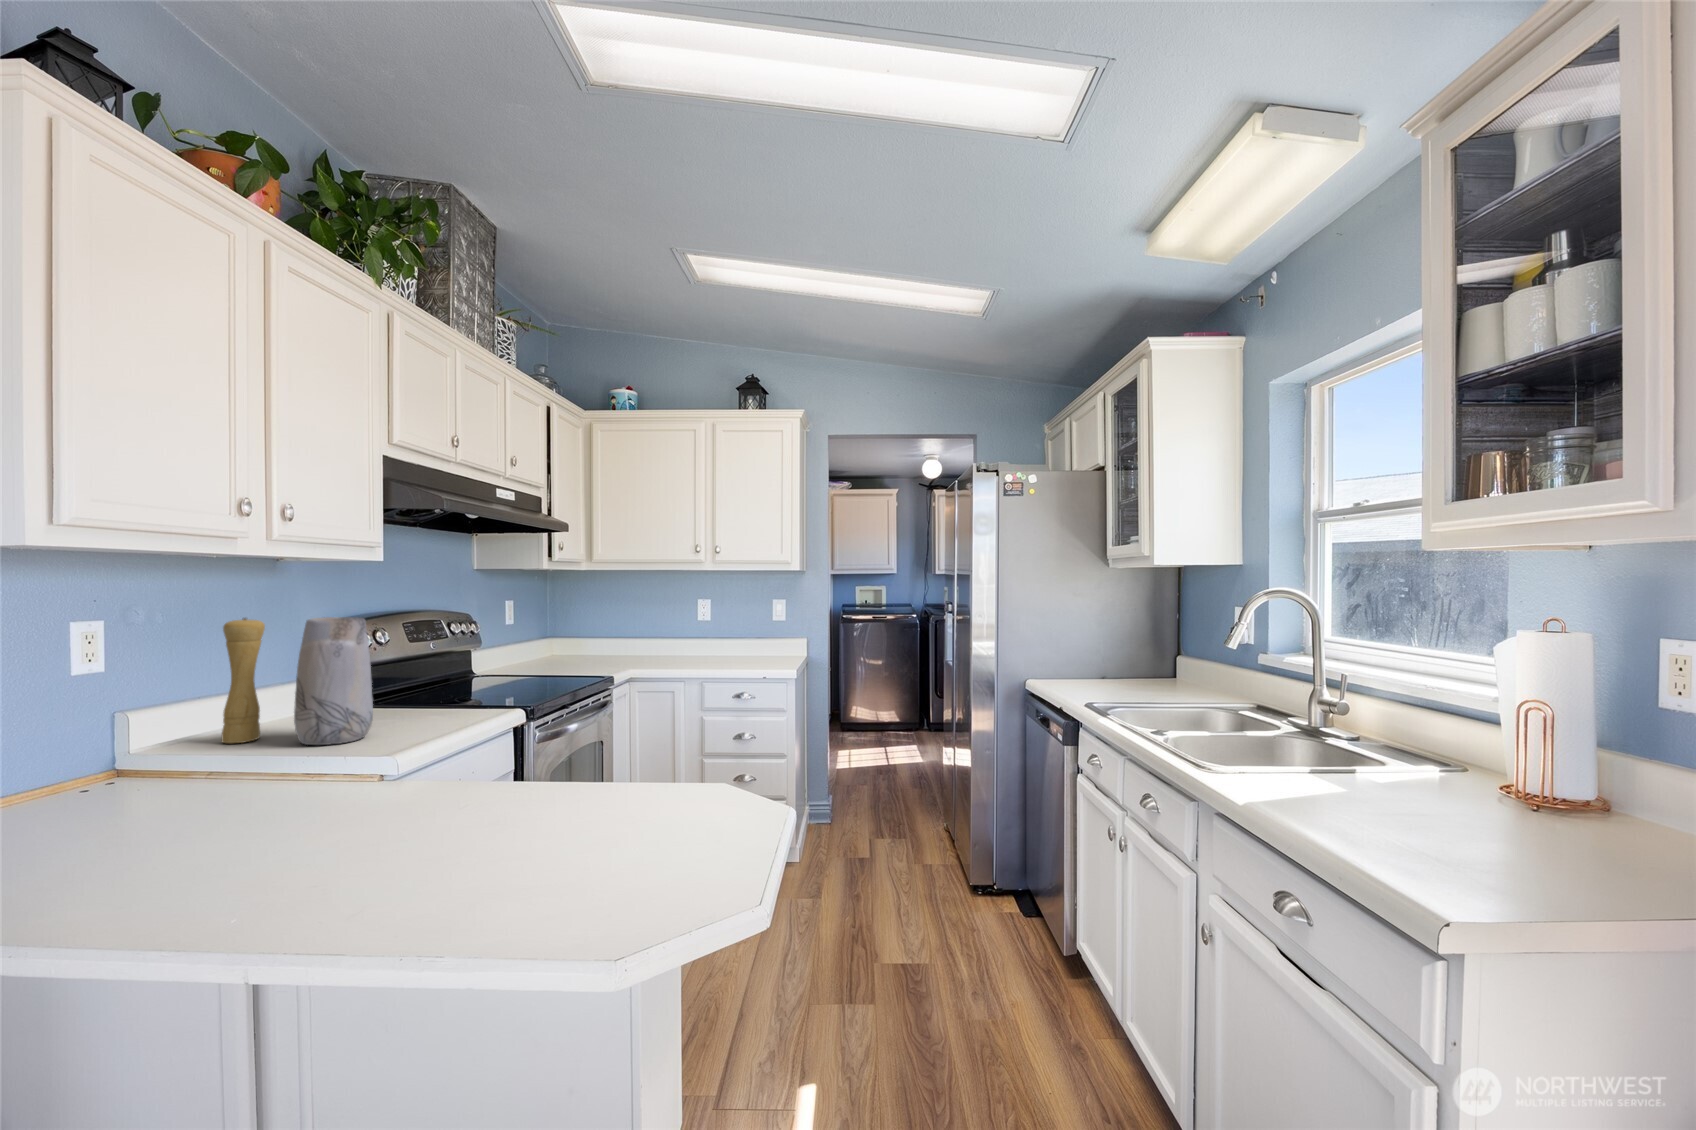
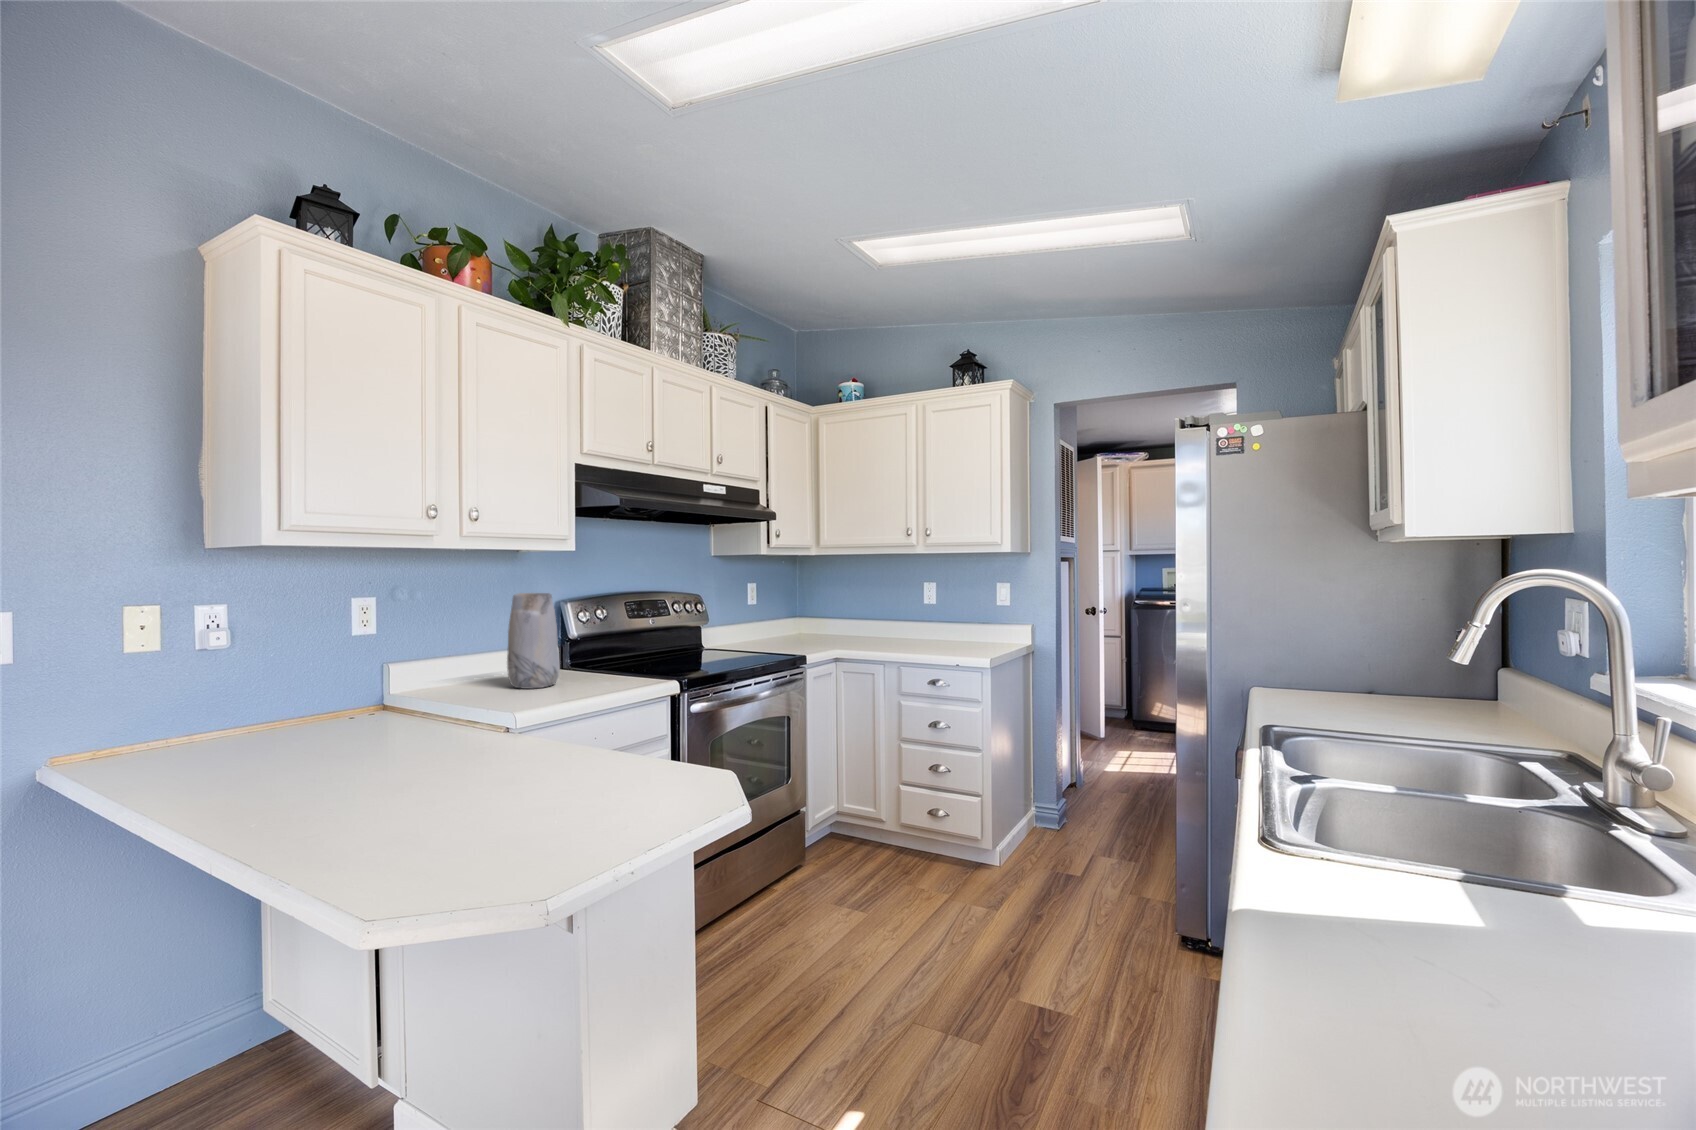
pepper mill: present [222,618,265,743] -> none [475,592,501,681]

